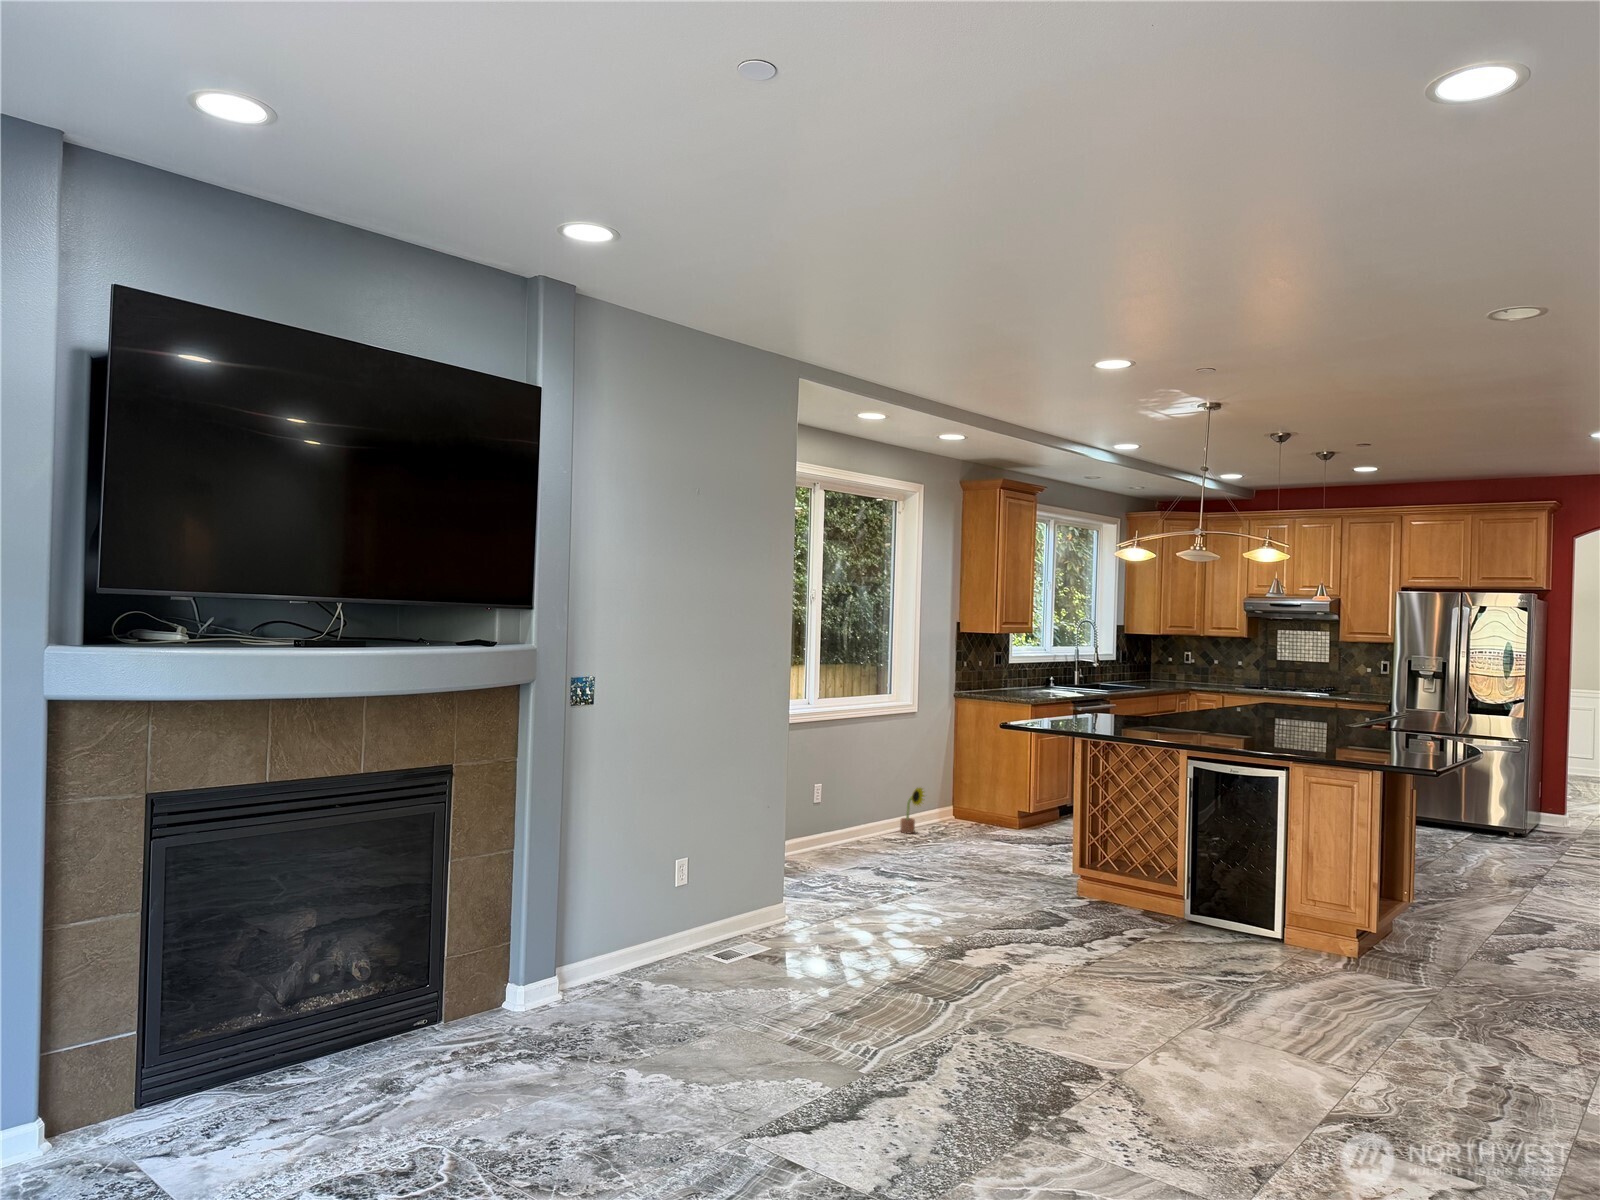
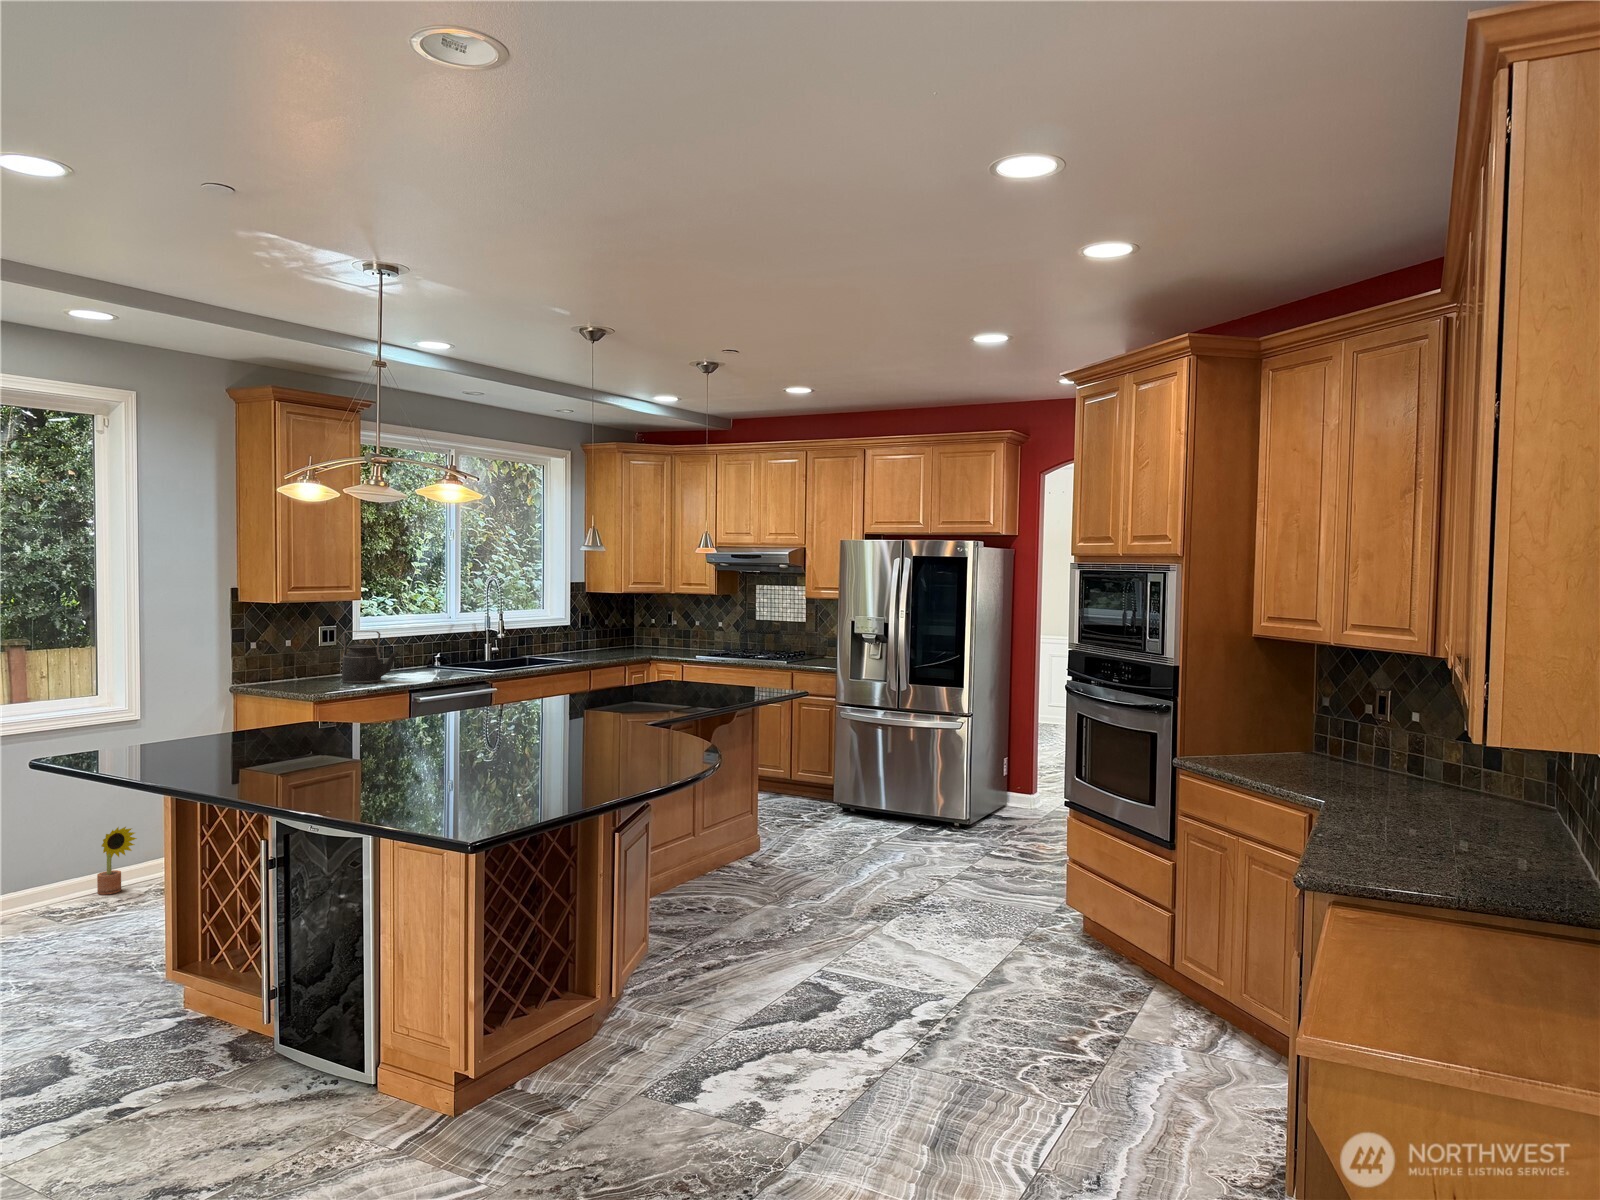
kettle: none [1023,655,1066,695] -> present [342,631,399,684]

